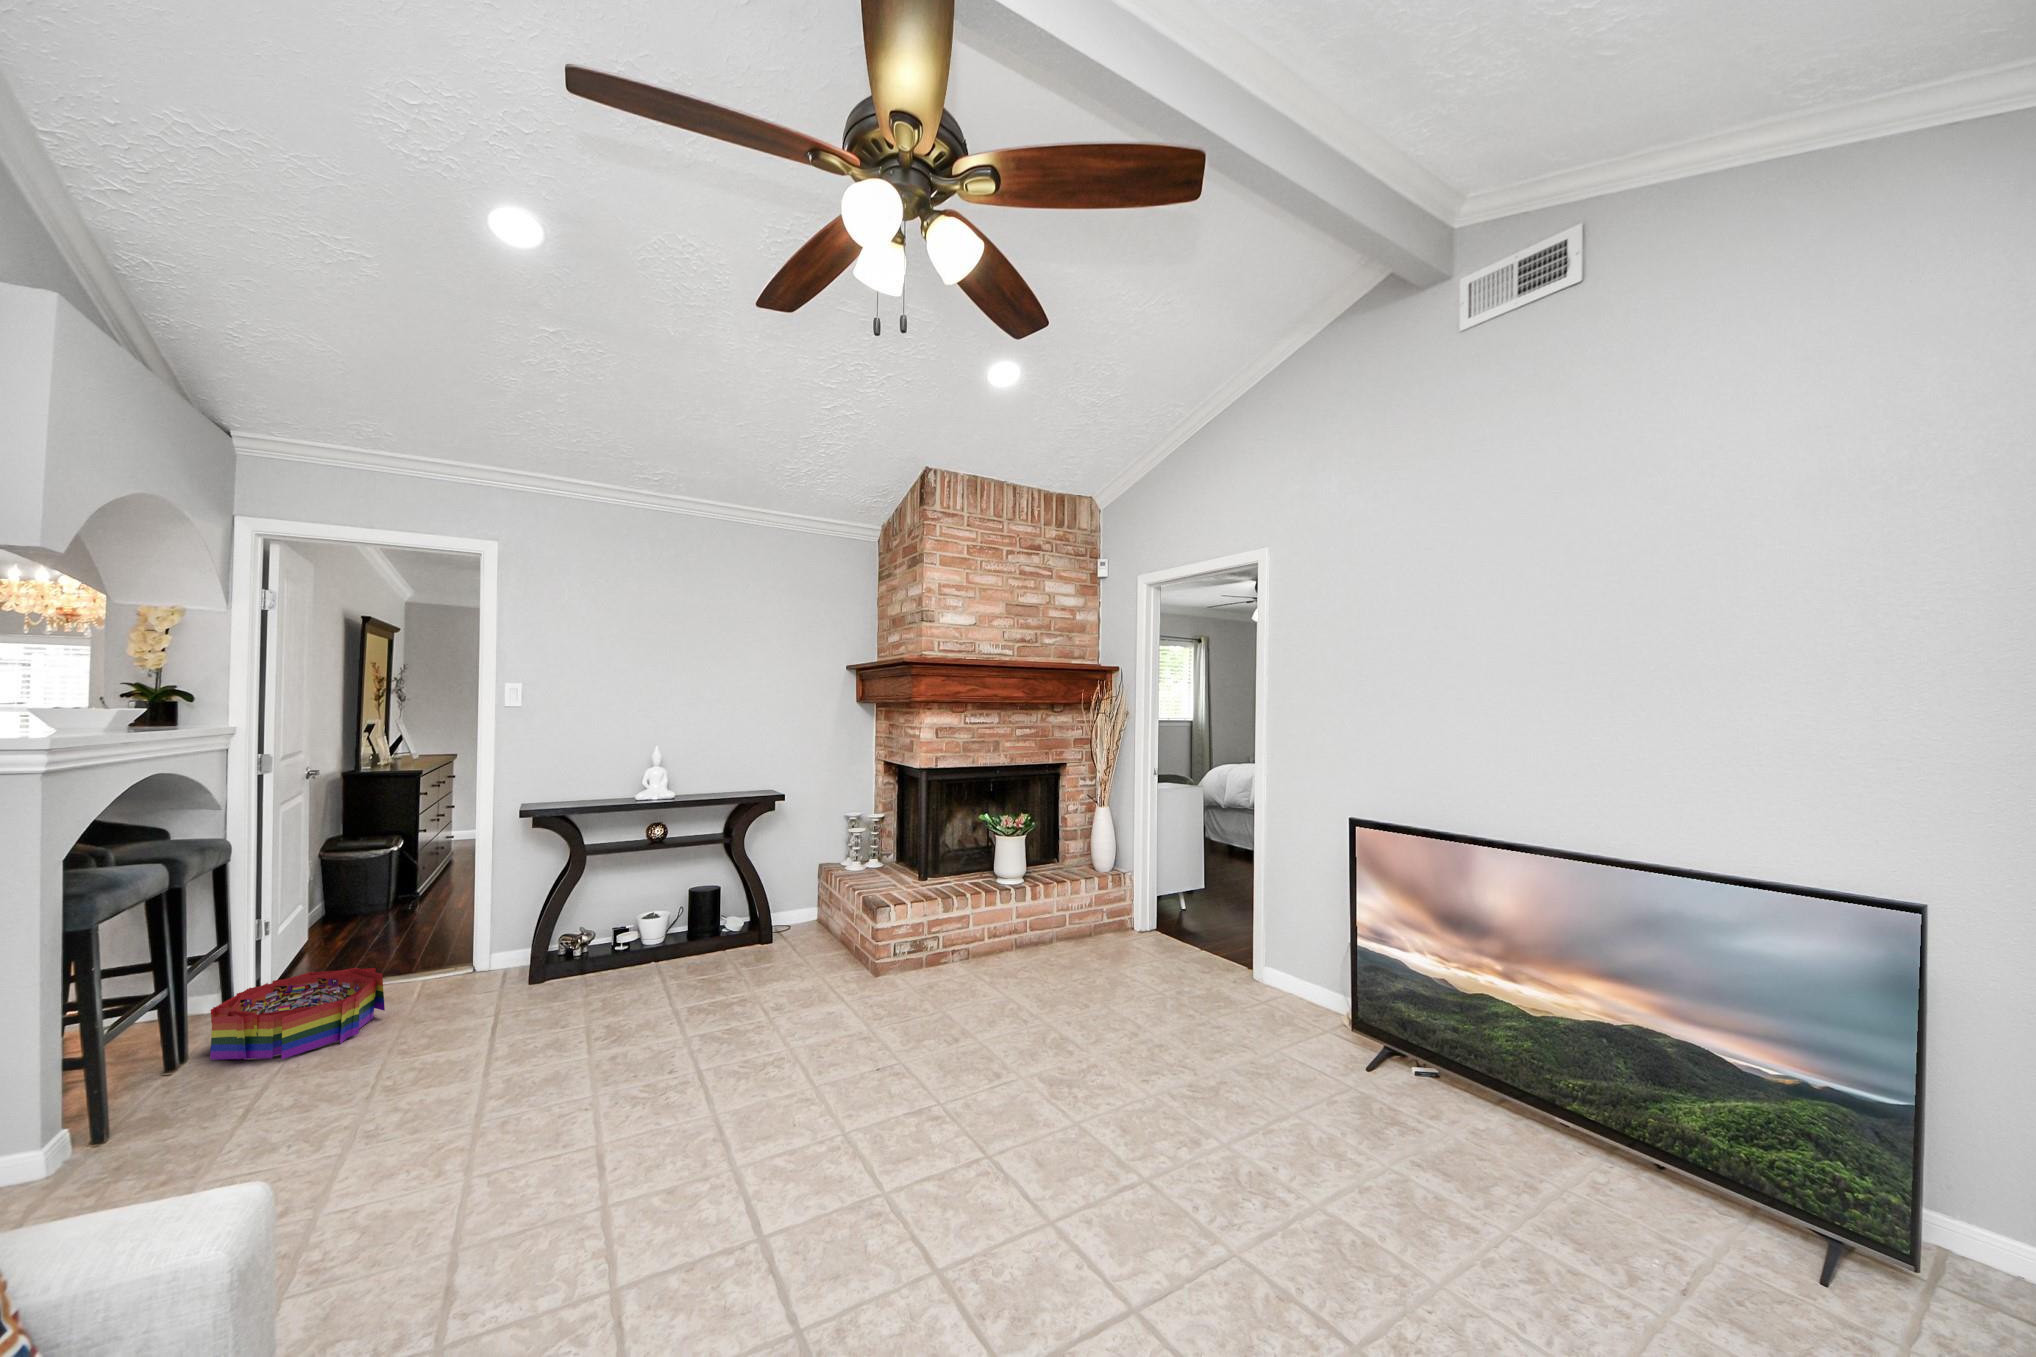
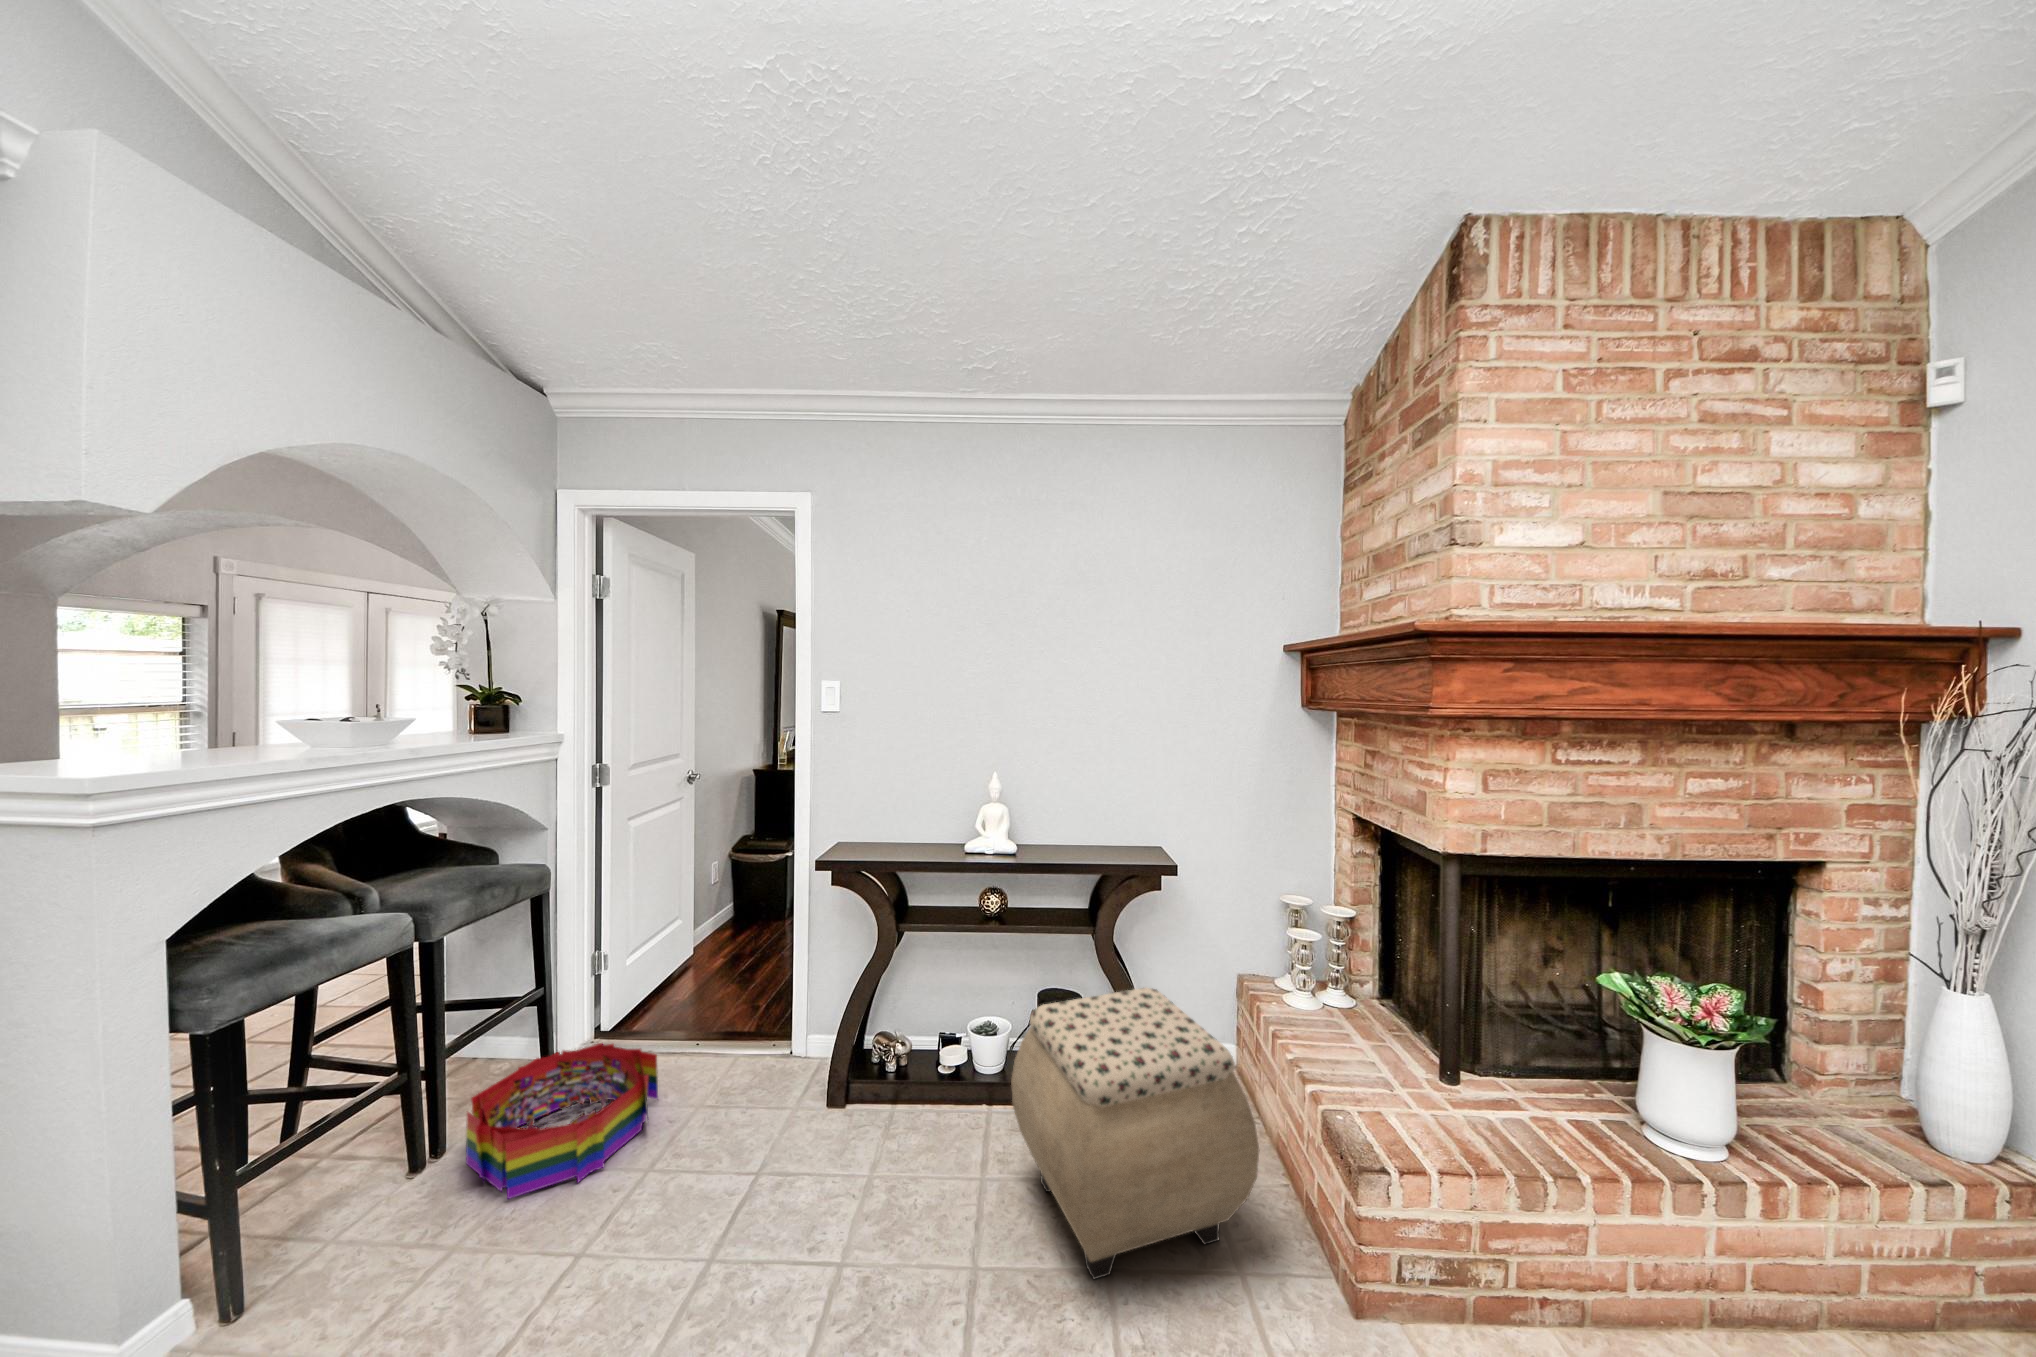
ottoman: none [684,860,831,995] -> present [1011,988,1260,1280]

